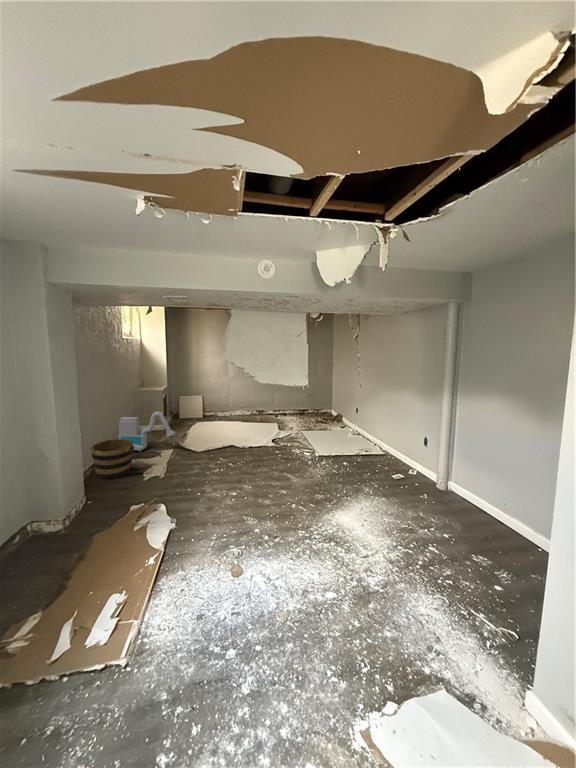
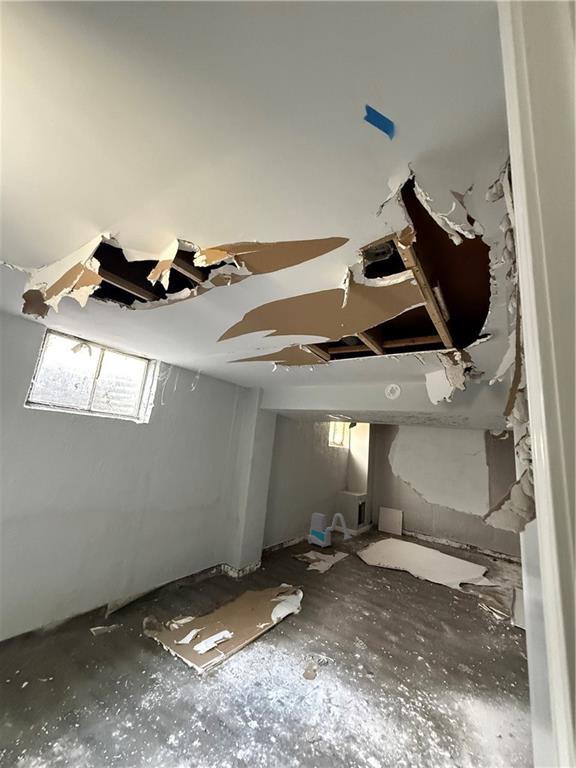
bucket: present [91,439,134,478] -> none [280,527,309,560]

